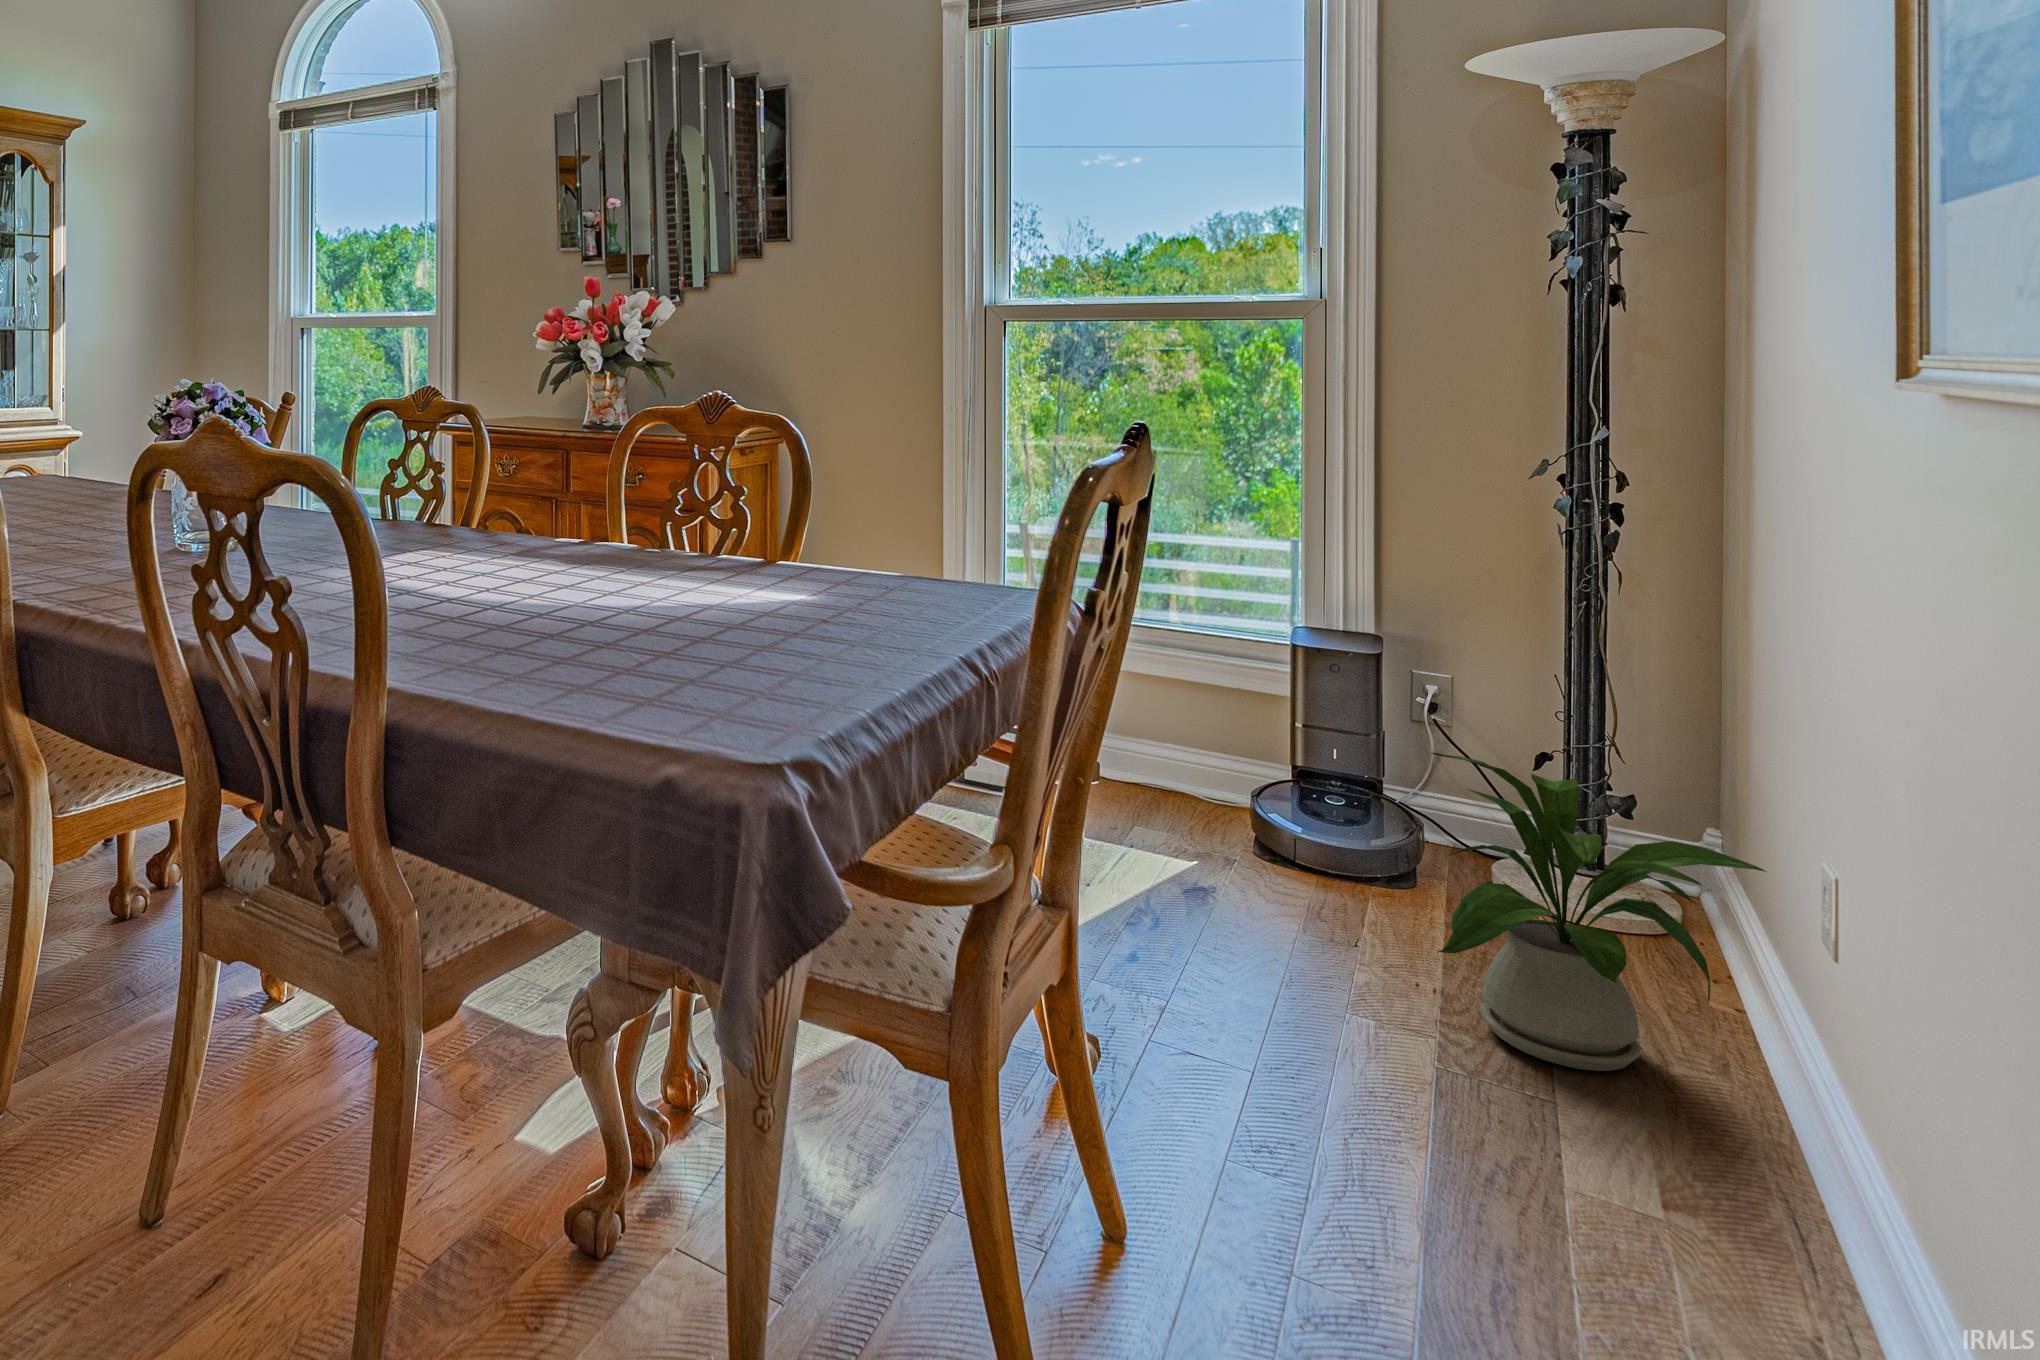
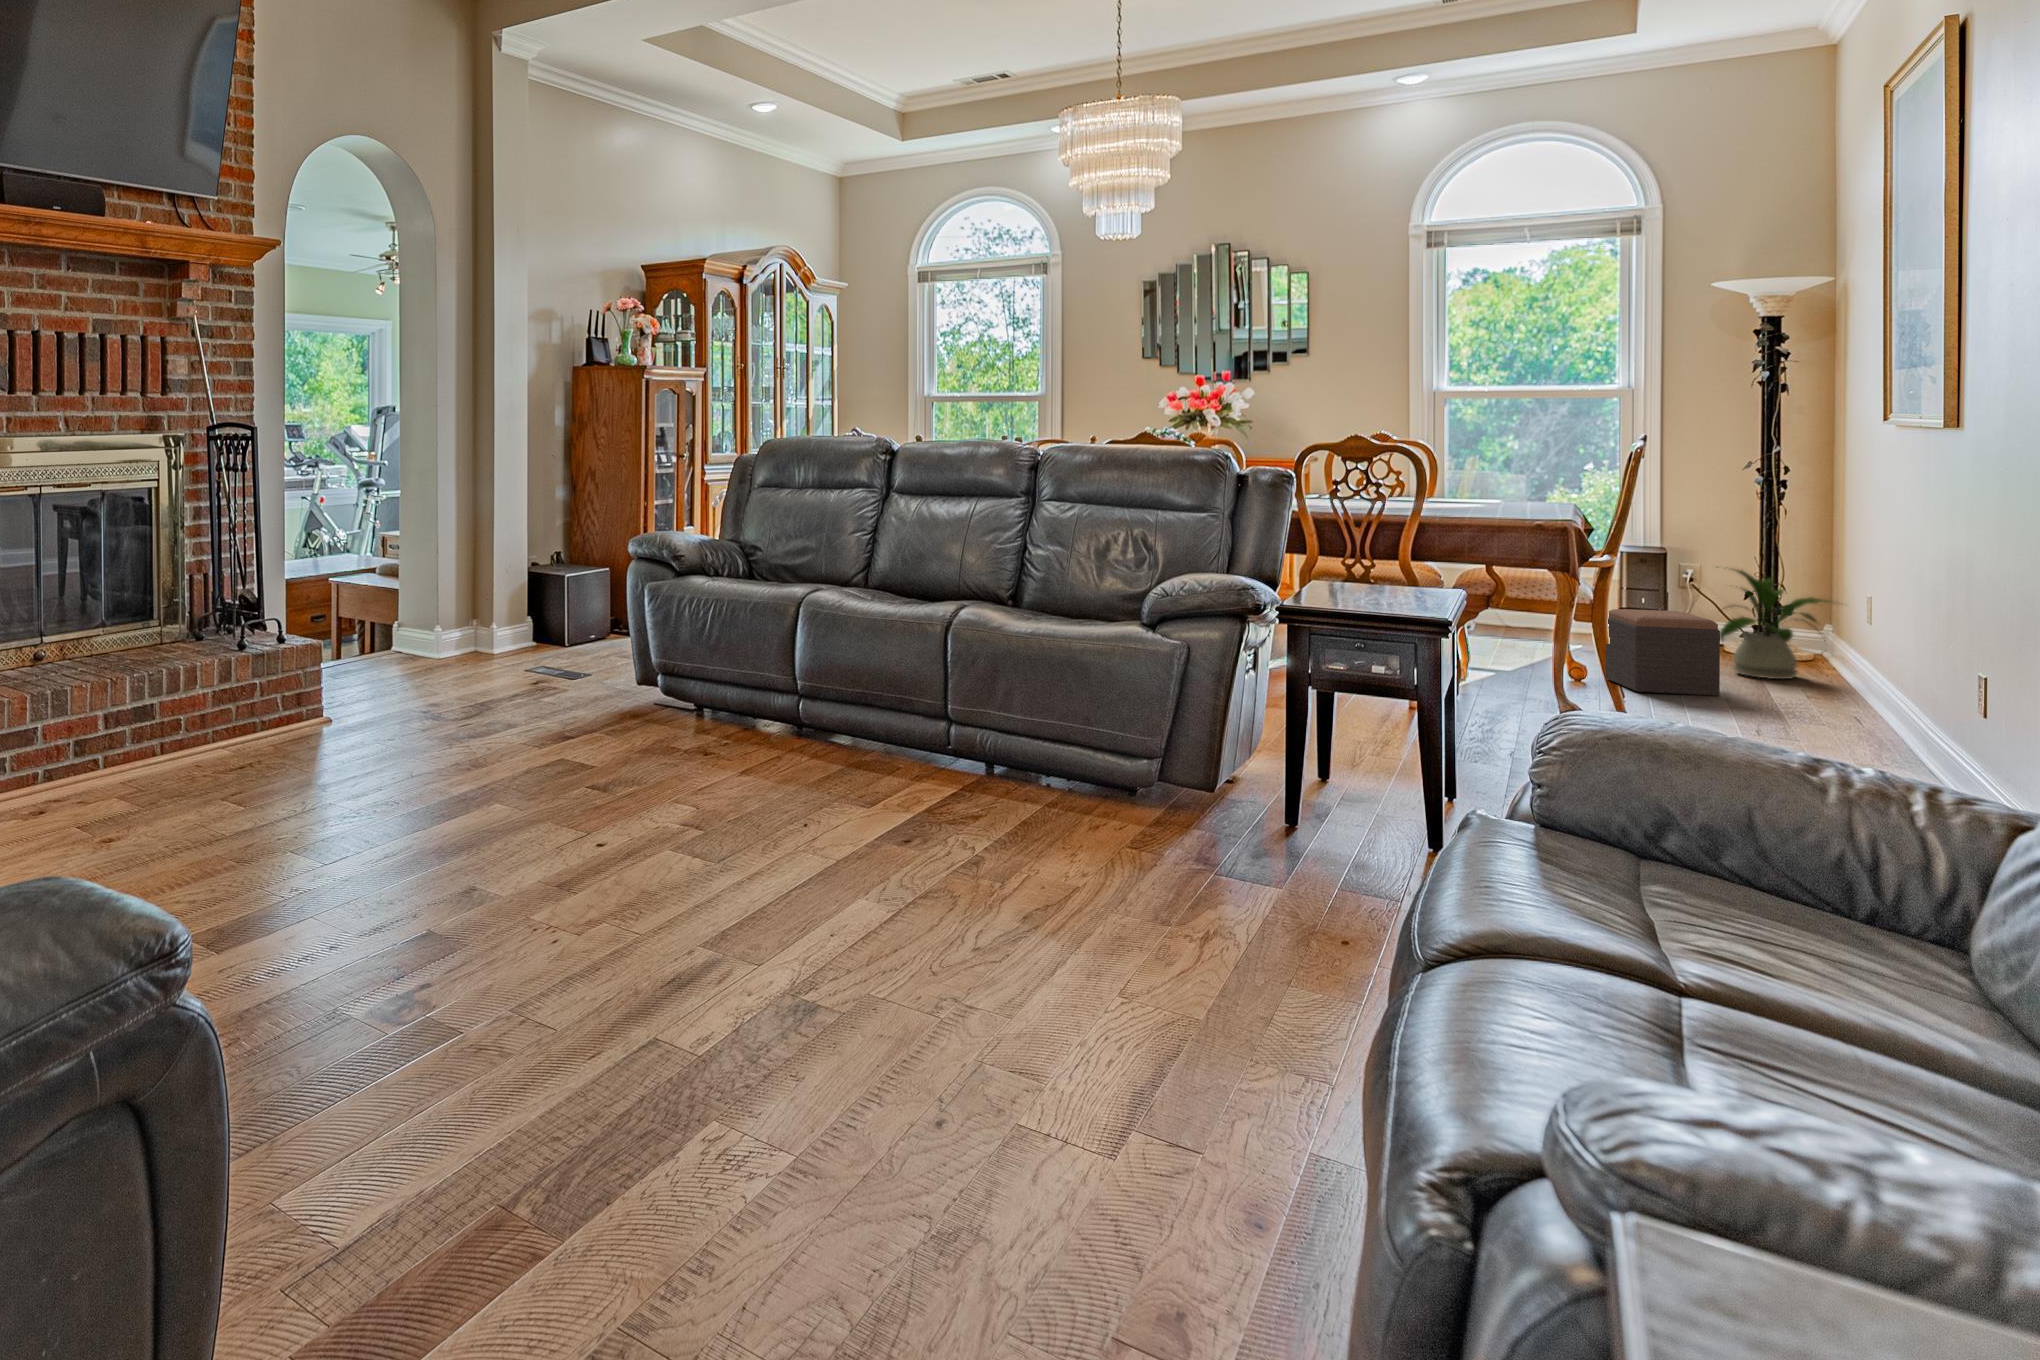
footstool: none [1158,877,1417,1189] -> present [1606,609,1720,696]

